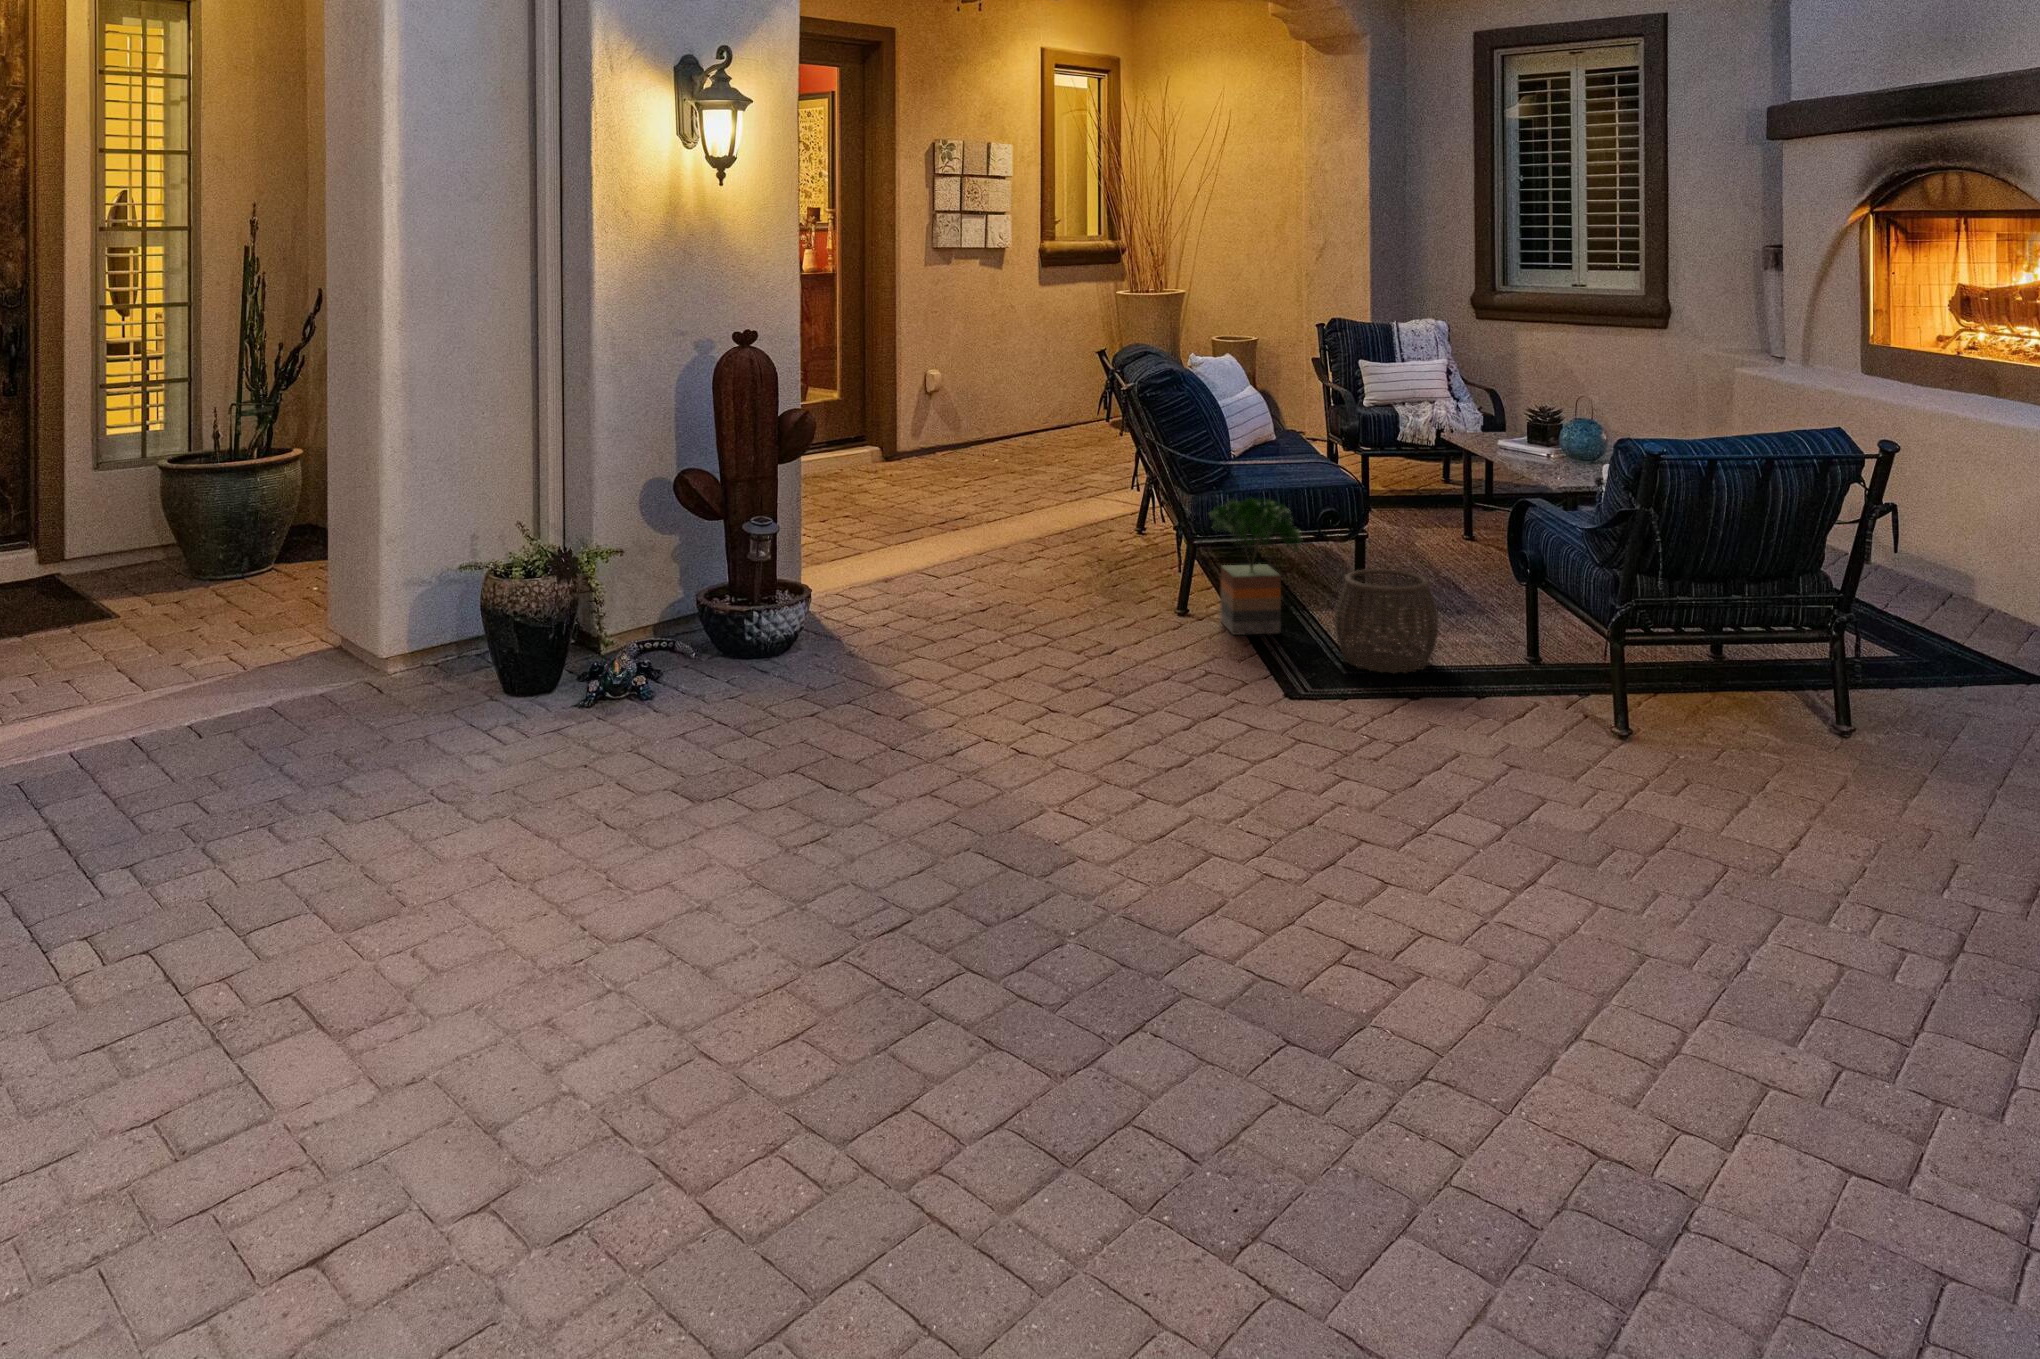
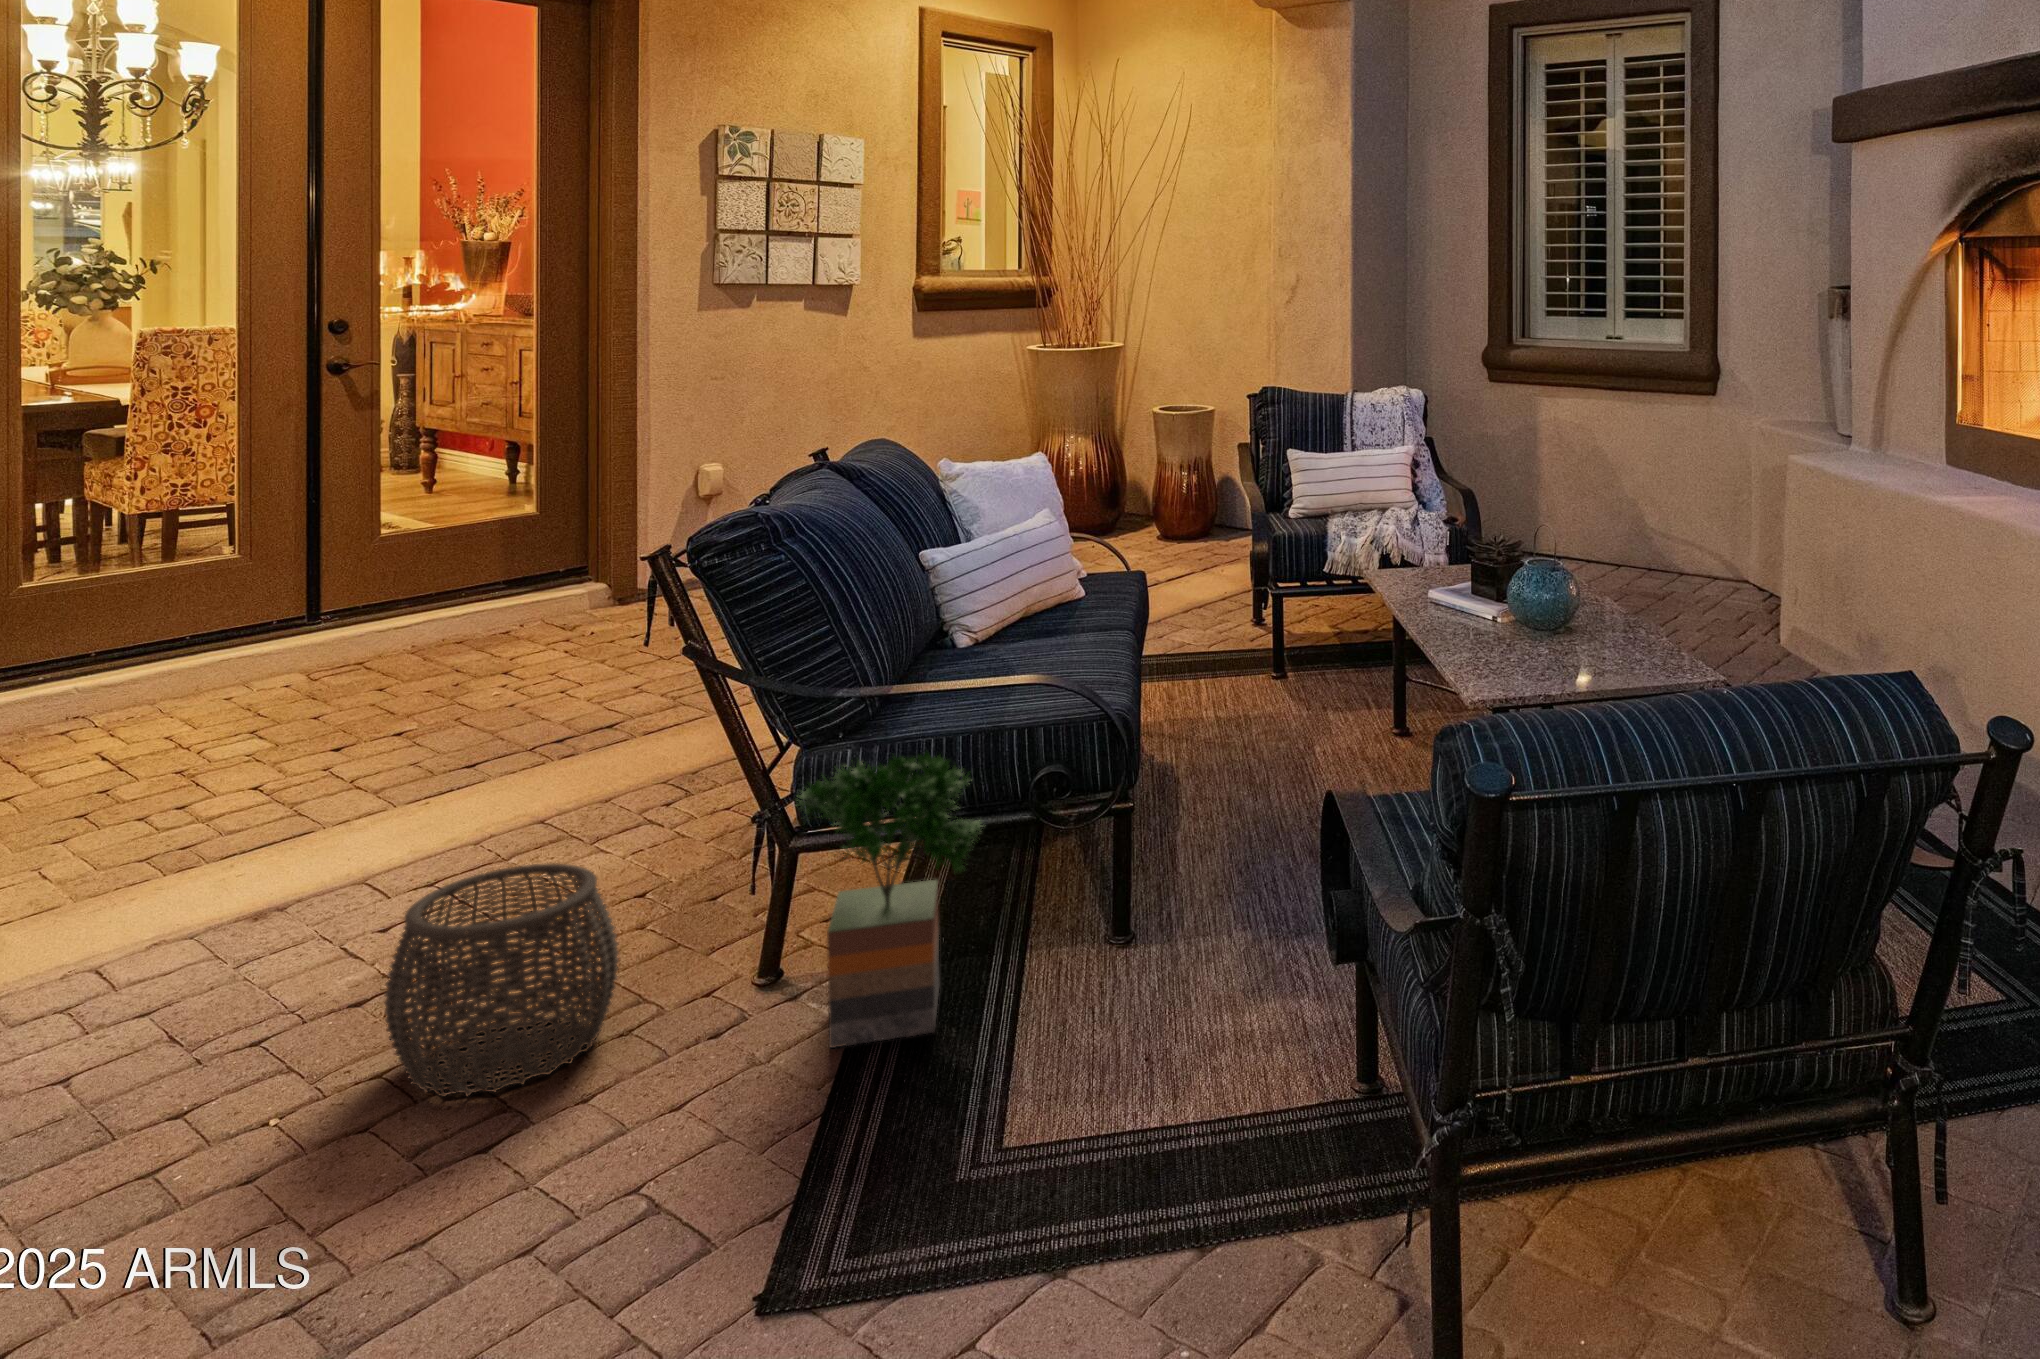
woven basket: present [1334,569,1439,674] -> present [384,863,619,1096]

